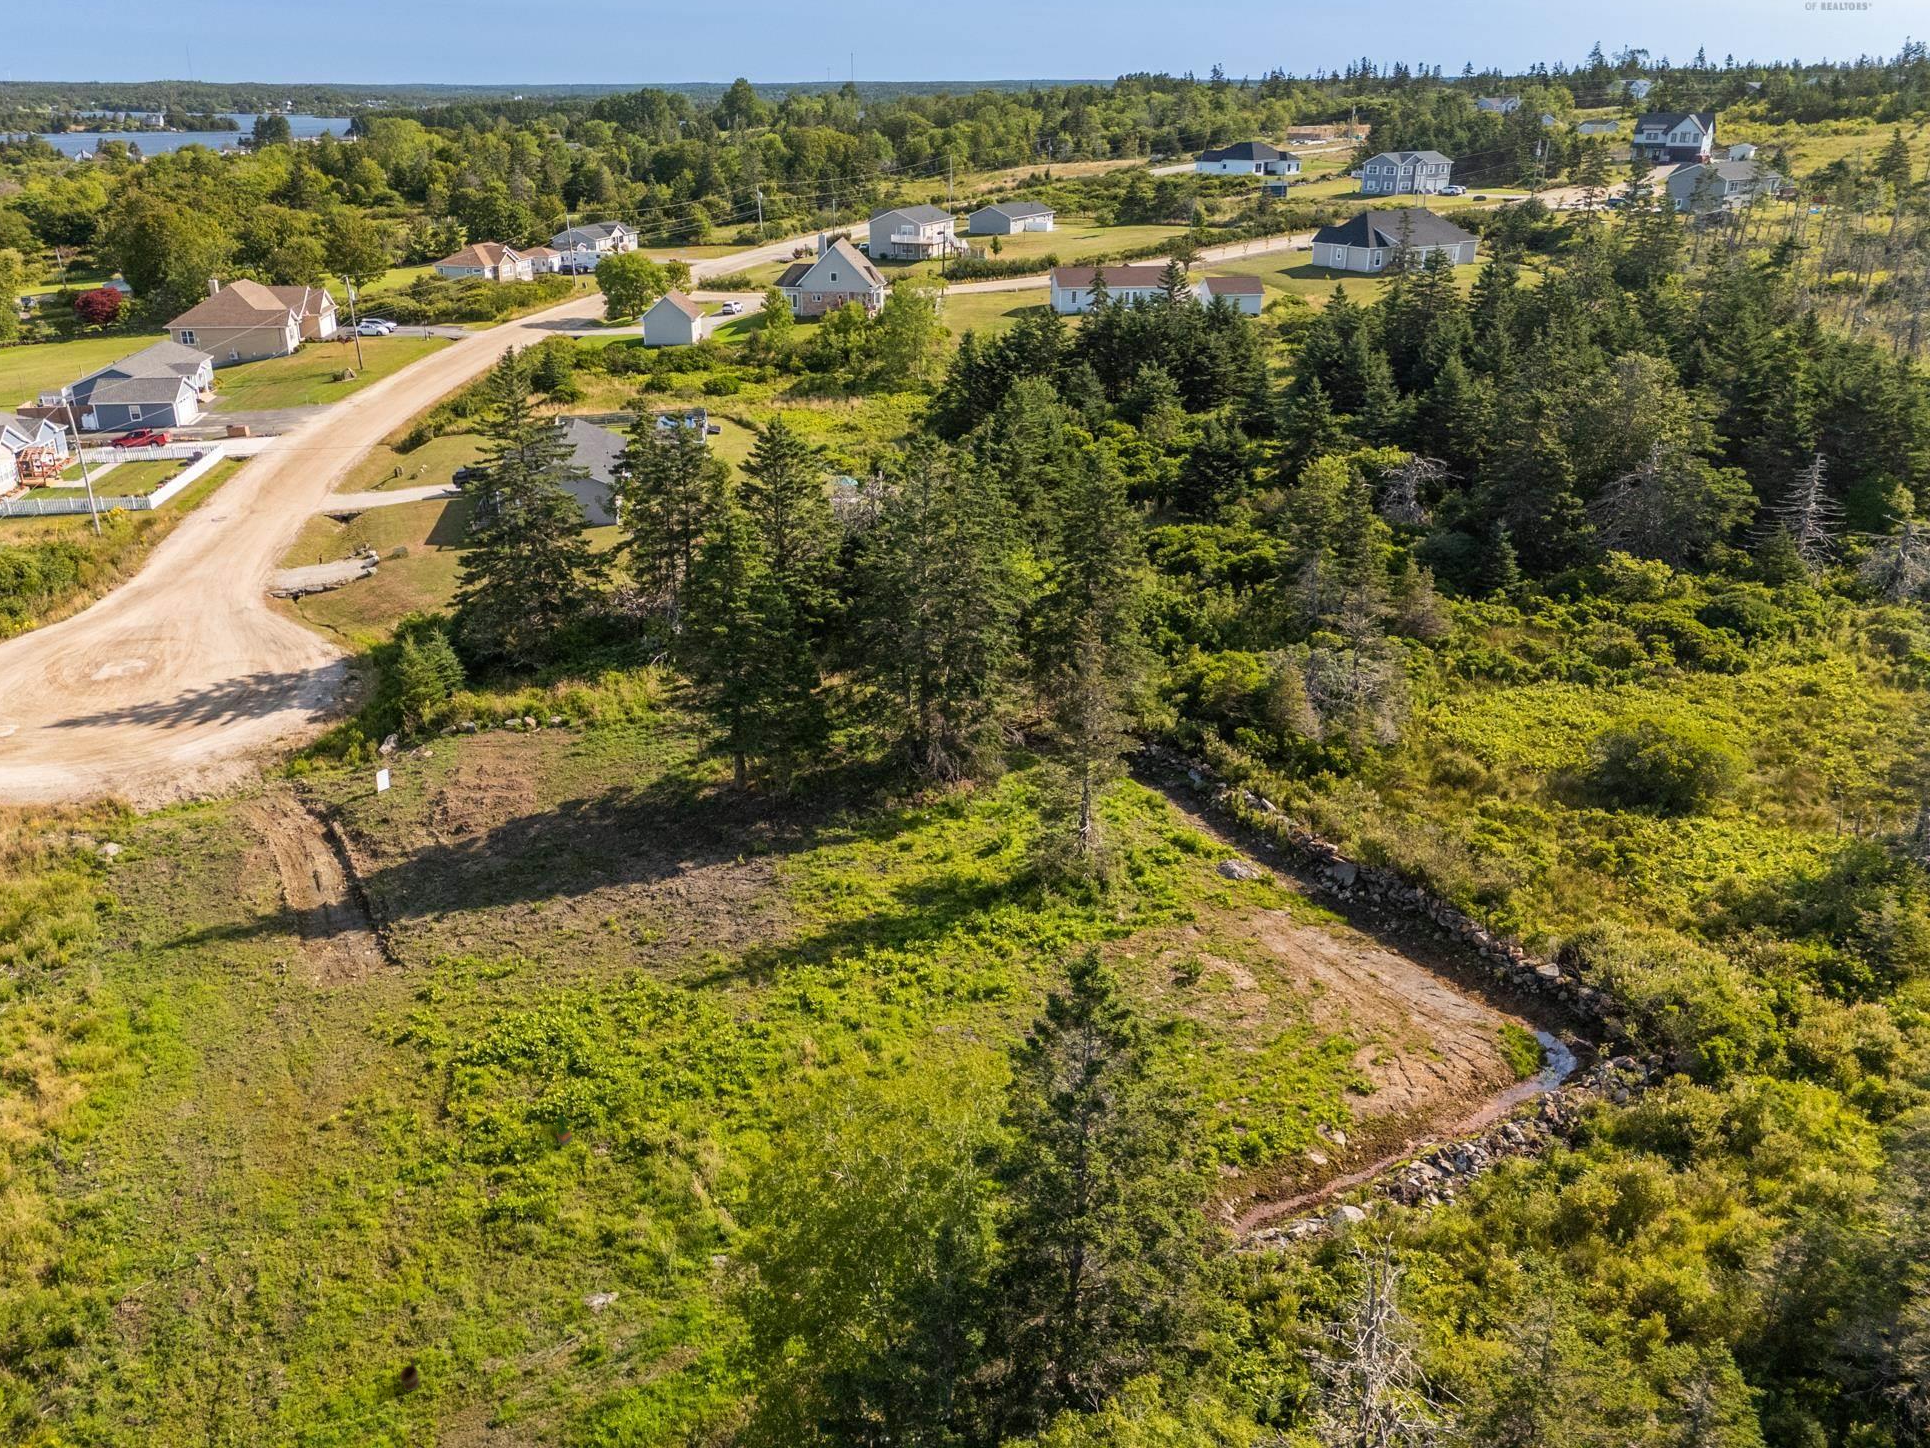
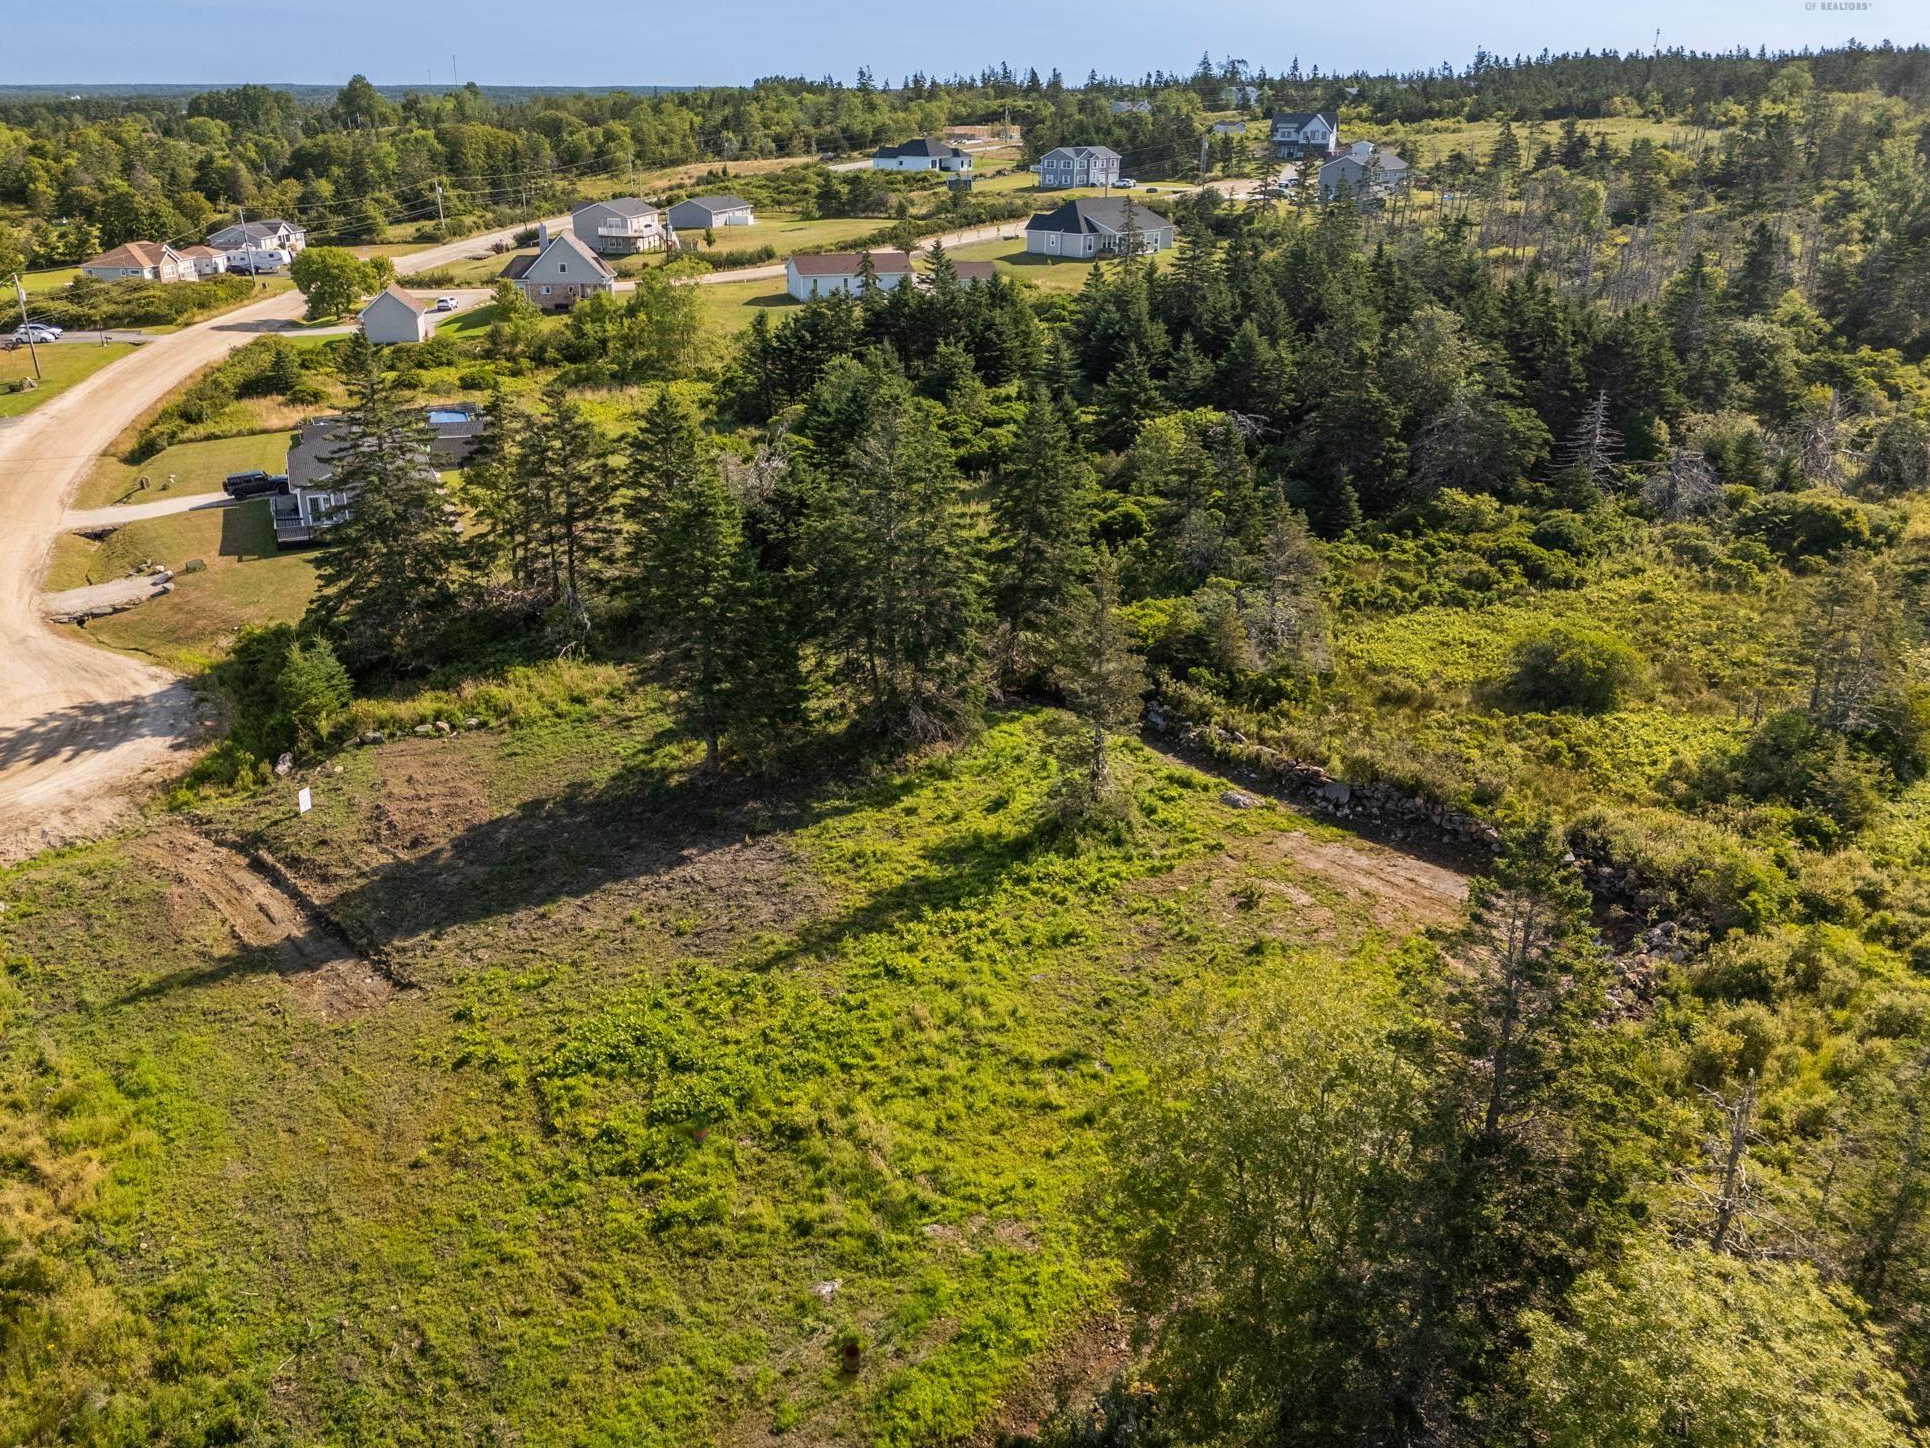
bucket: present [400,1357,419,1391] -> present [843,1336,861,1371]

